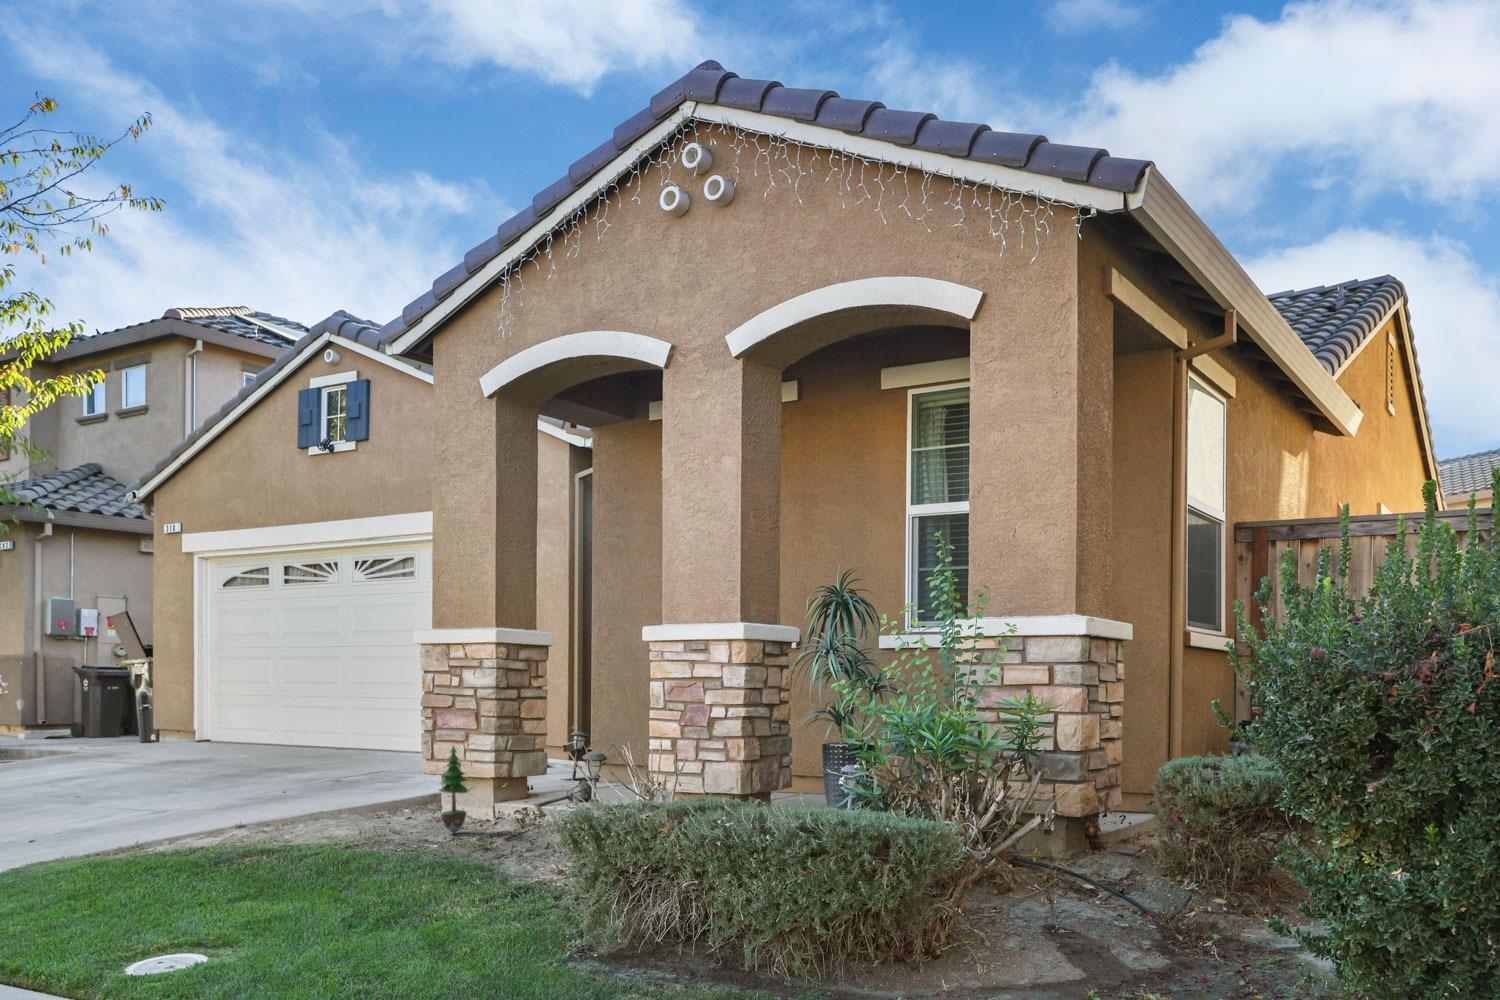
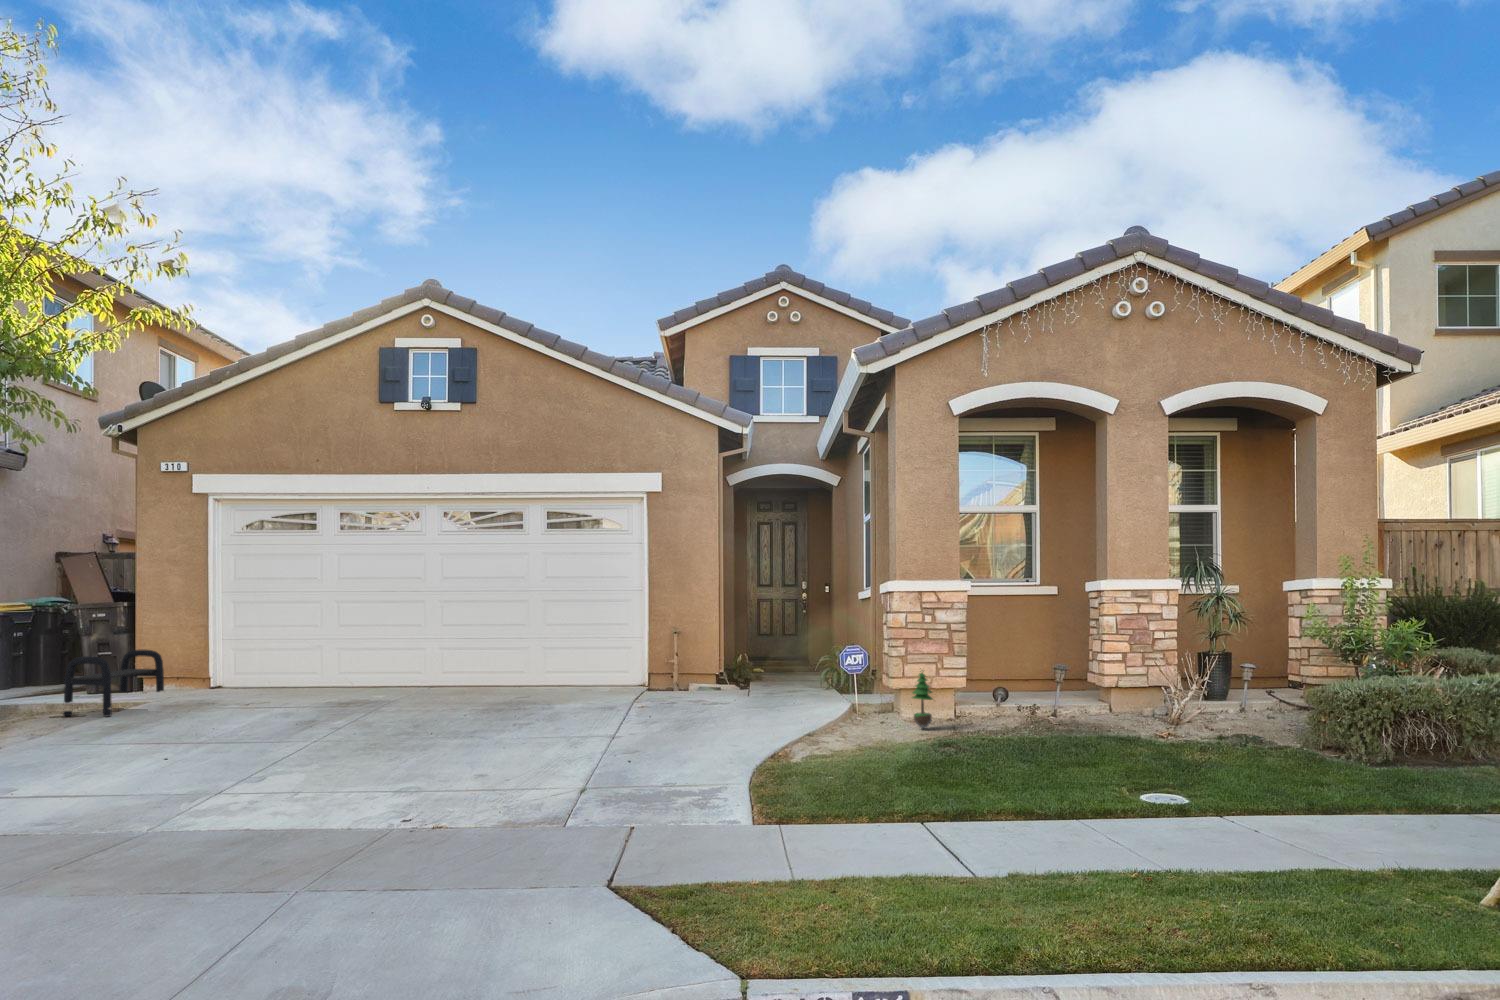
bench: none [74,700,164,760] -> present [63,650,164,716]

